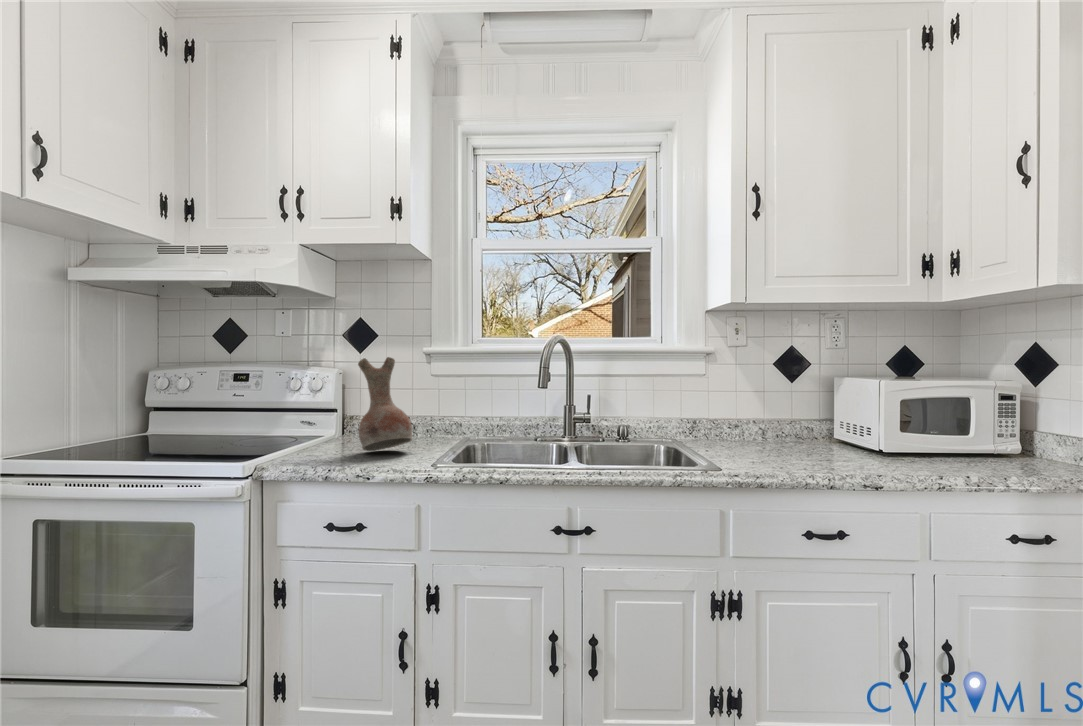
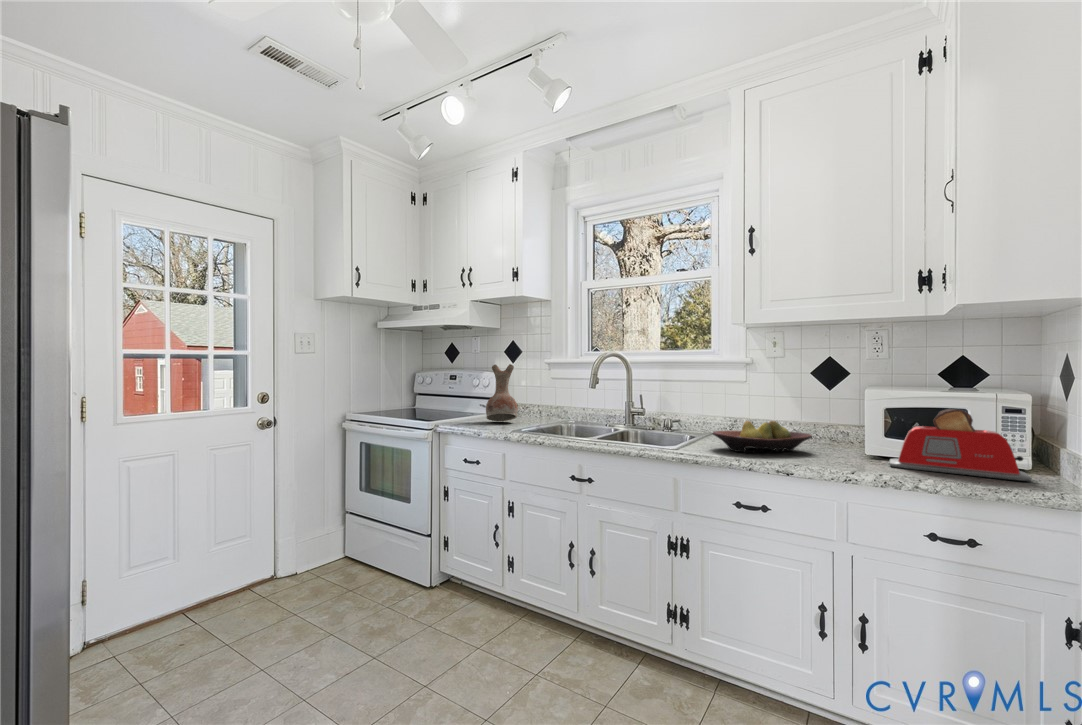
toaster: none [909,400,1050,469] -> present [889,409,1032,481]
fruit bowl: none [737,423,831,467] -> present [713,421,812,453]

